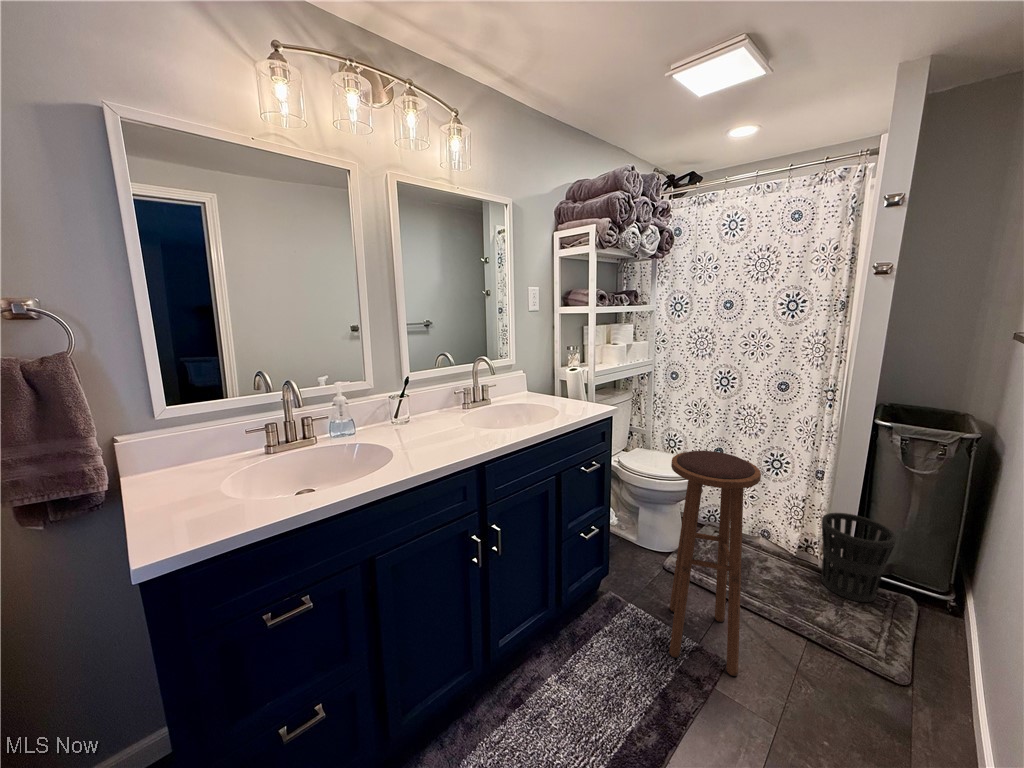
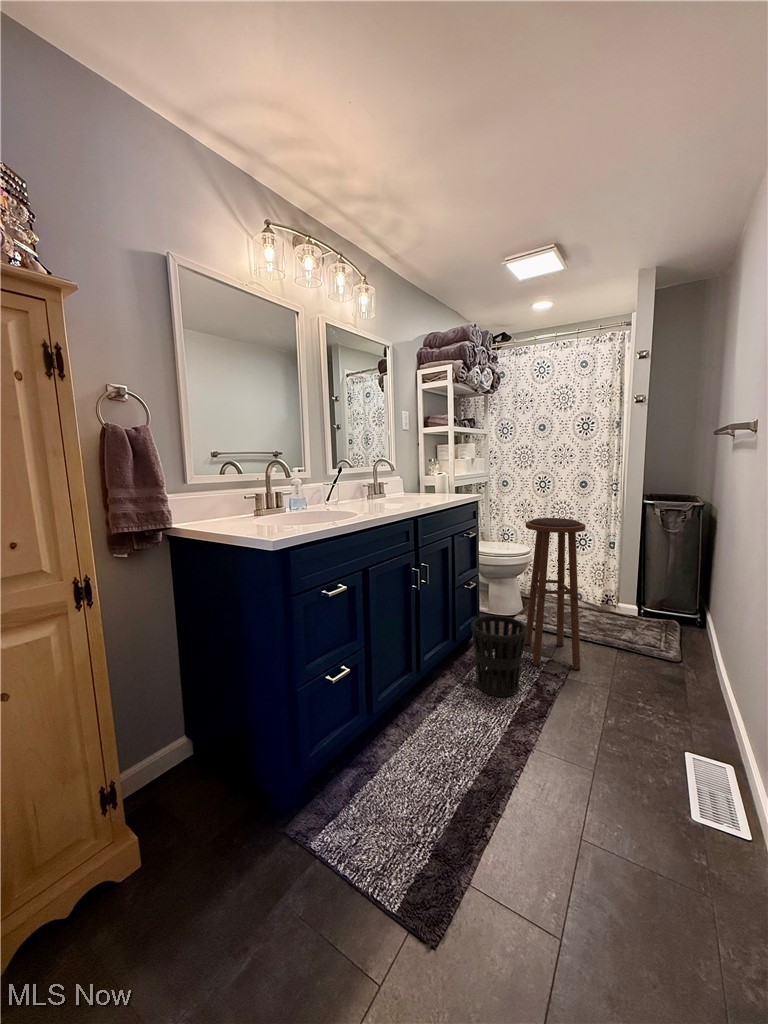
wastebasket: present [821,513,896,602] -> present [471,615,527,697]

